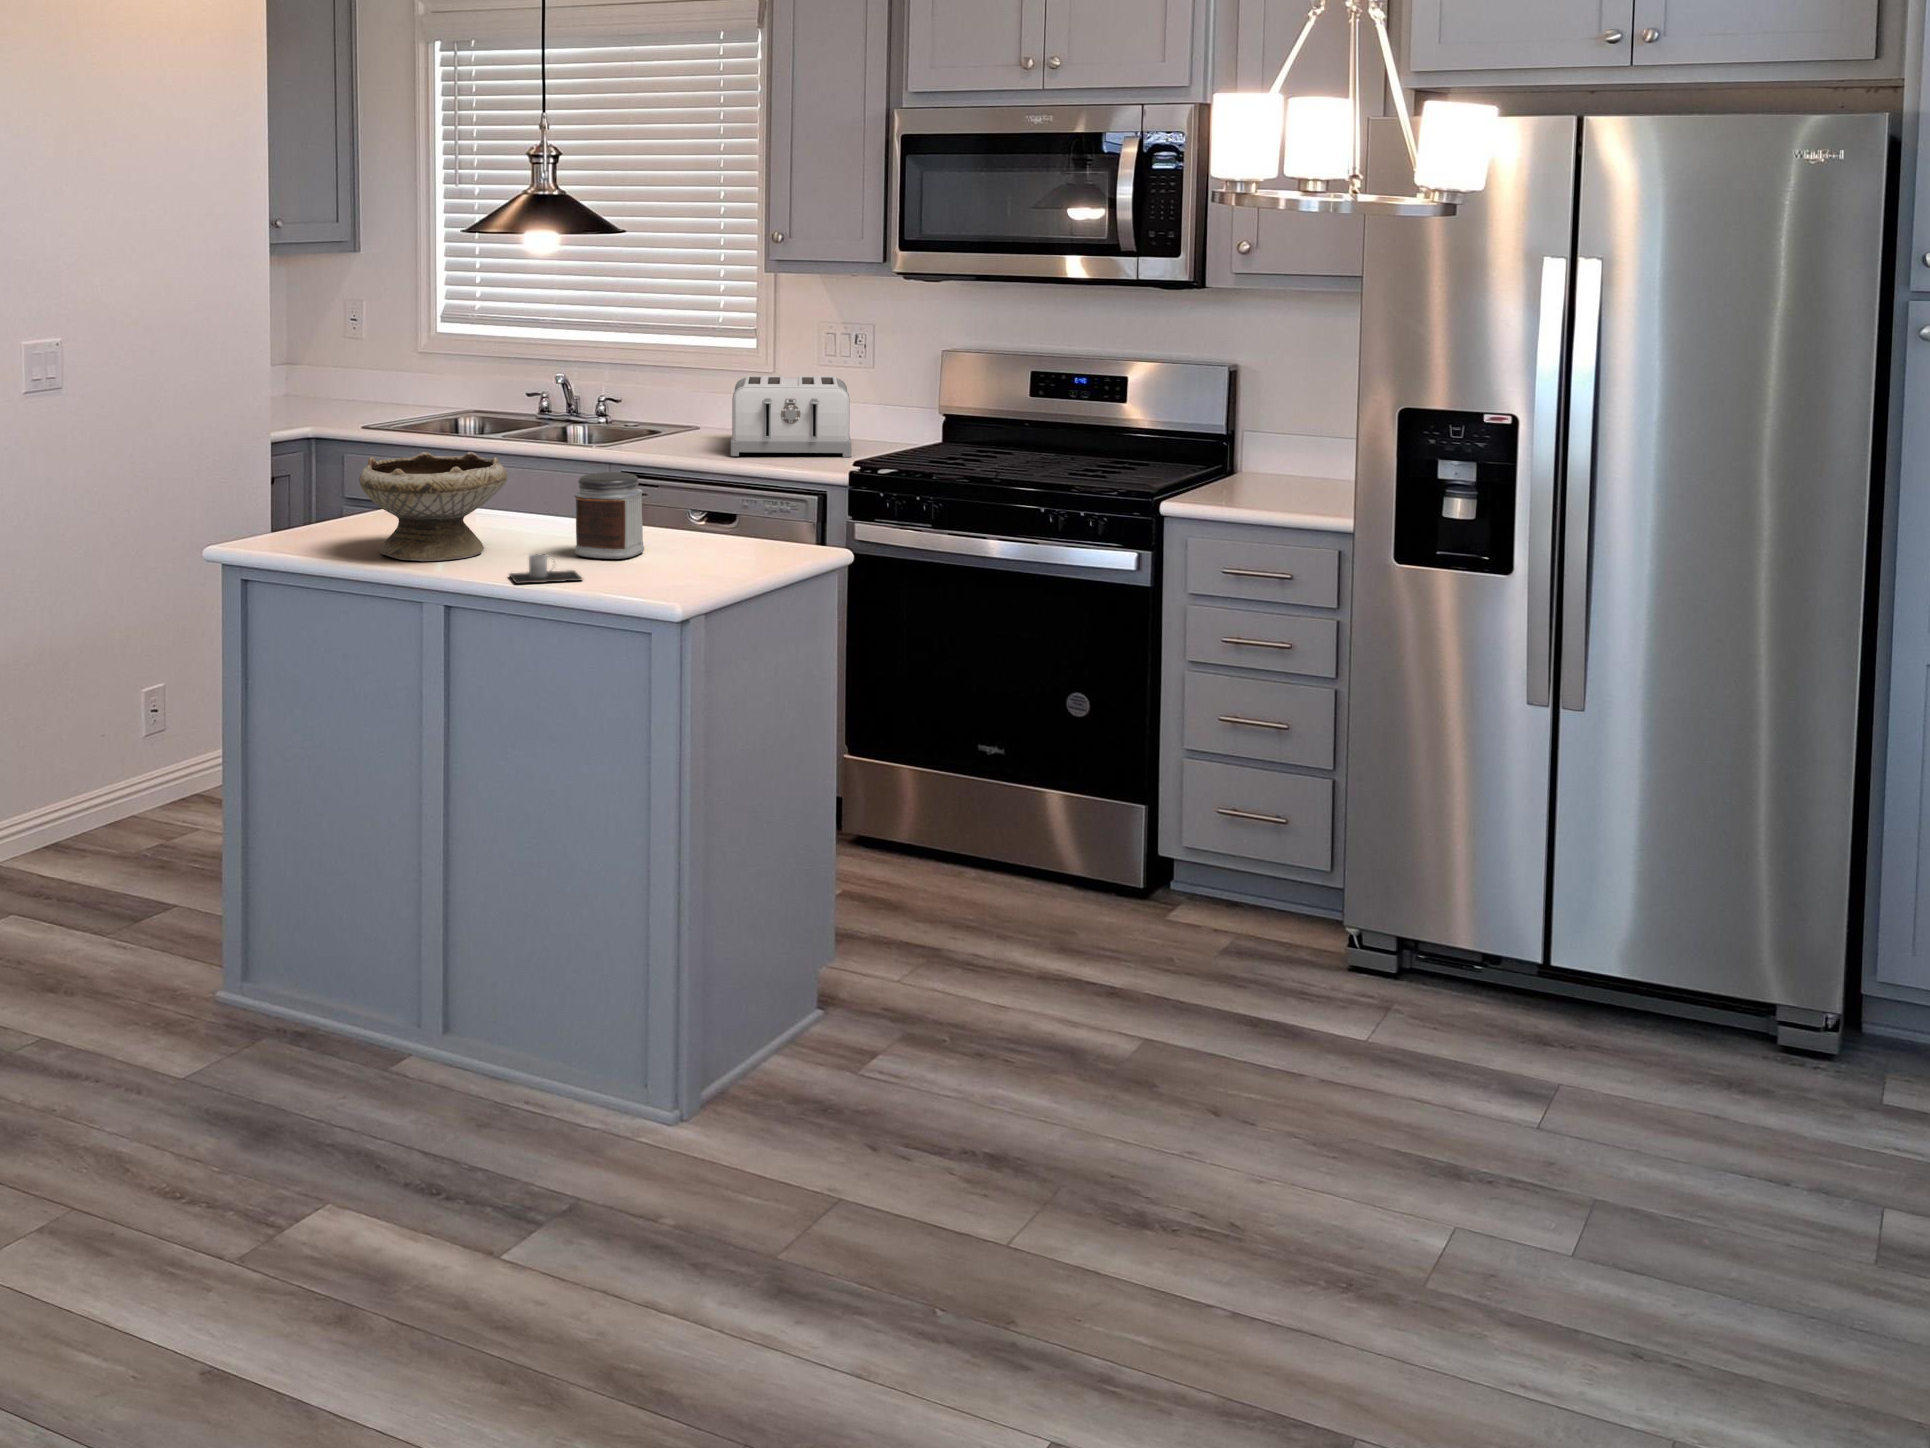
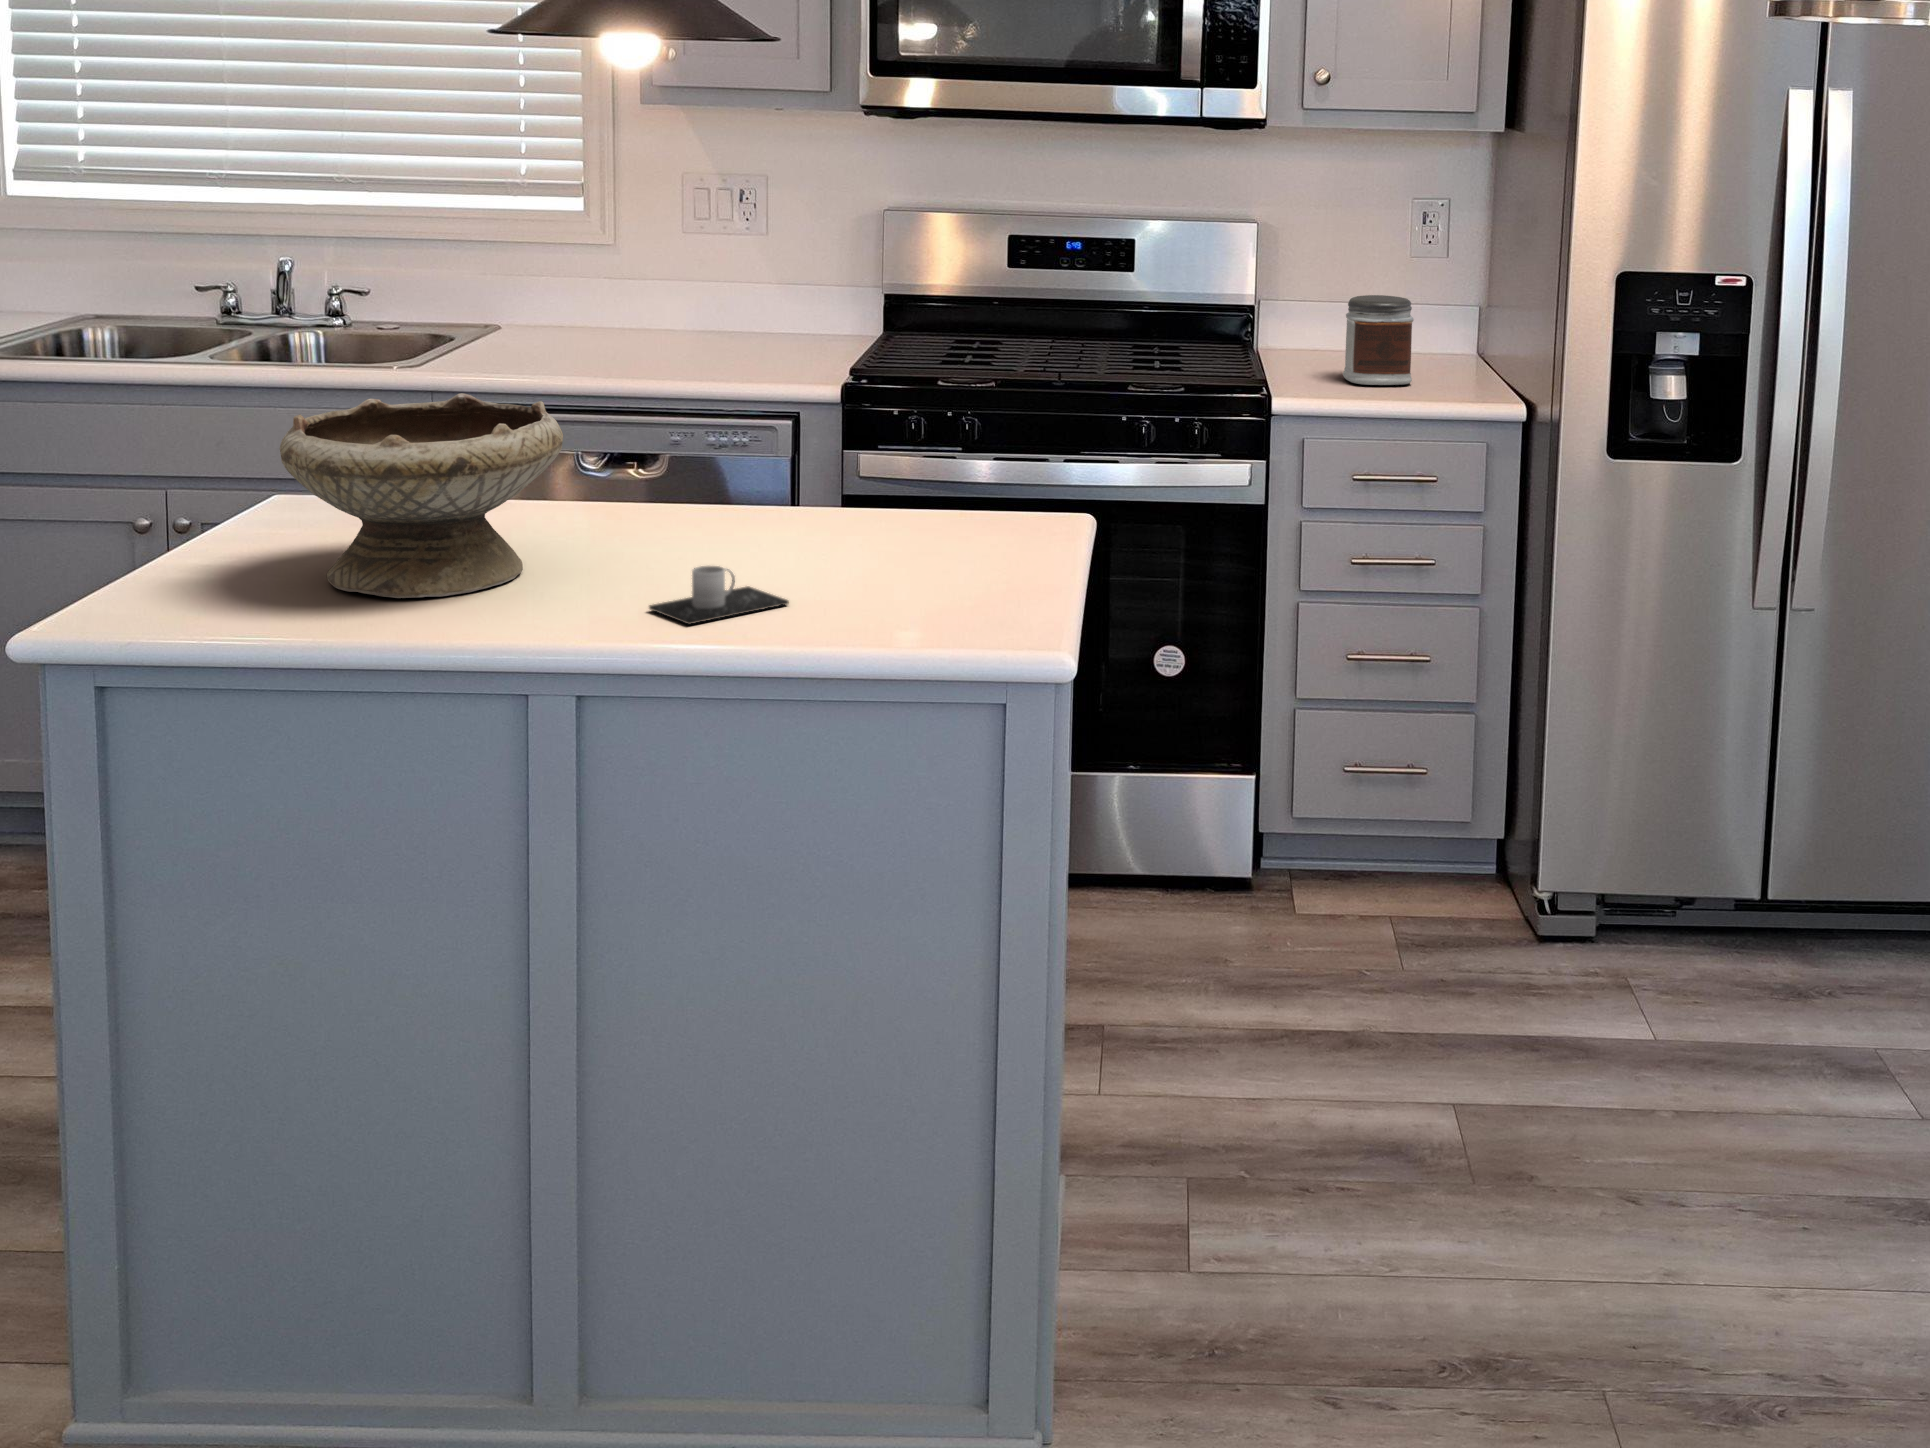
toaster: present [731,376,851,457] -> none [585,249,793,368]
jar: present [574,472,645,559] -> present [1343,295,1414,385]

